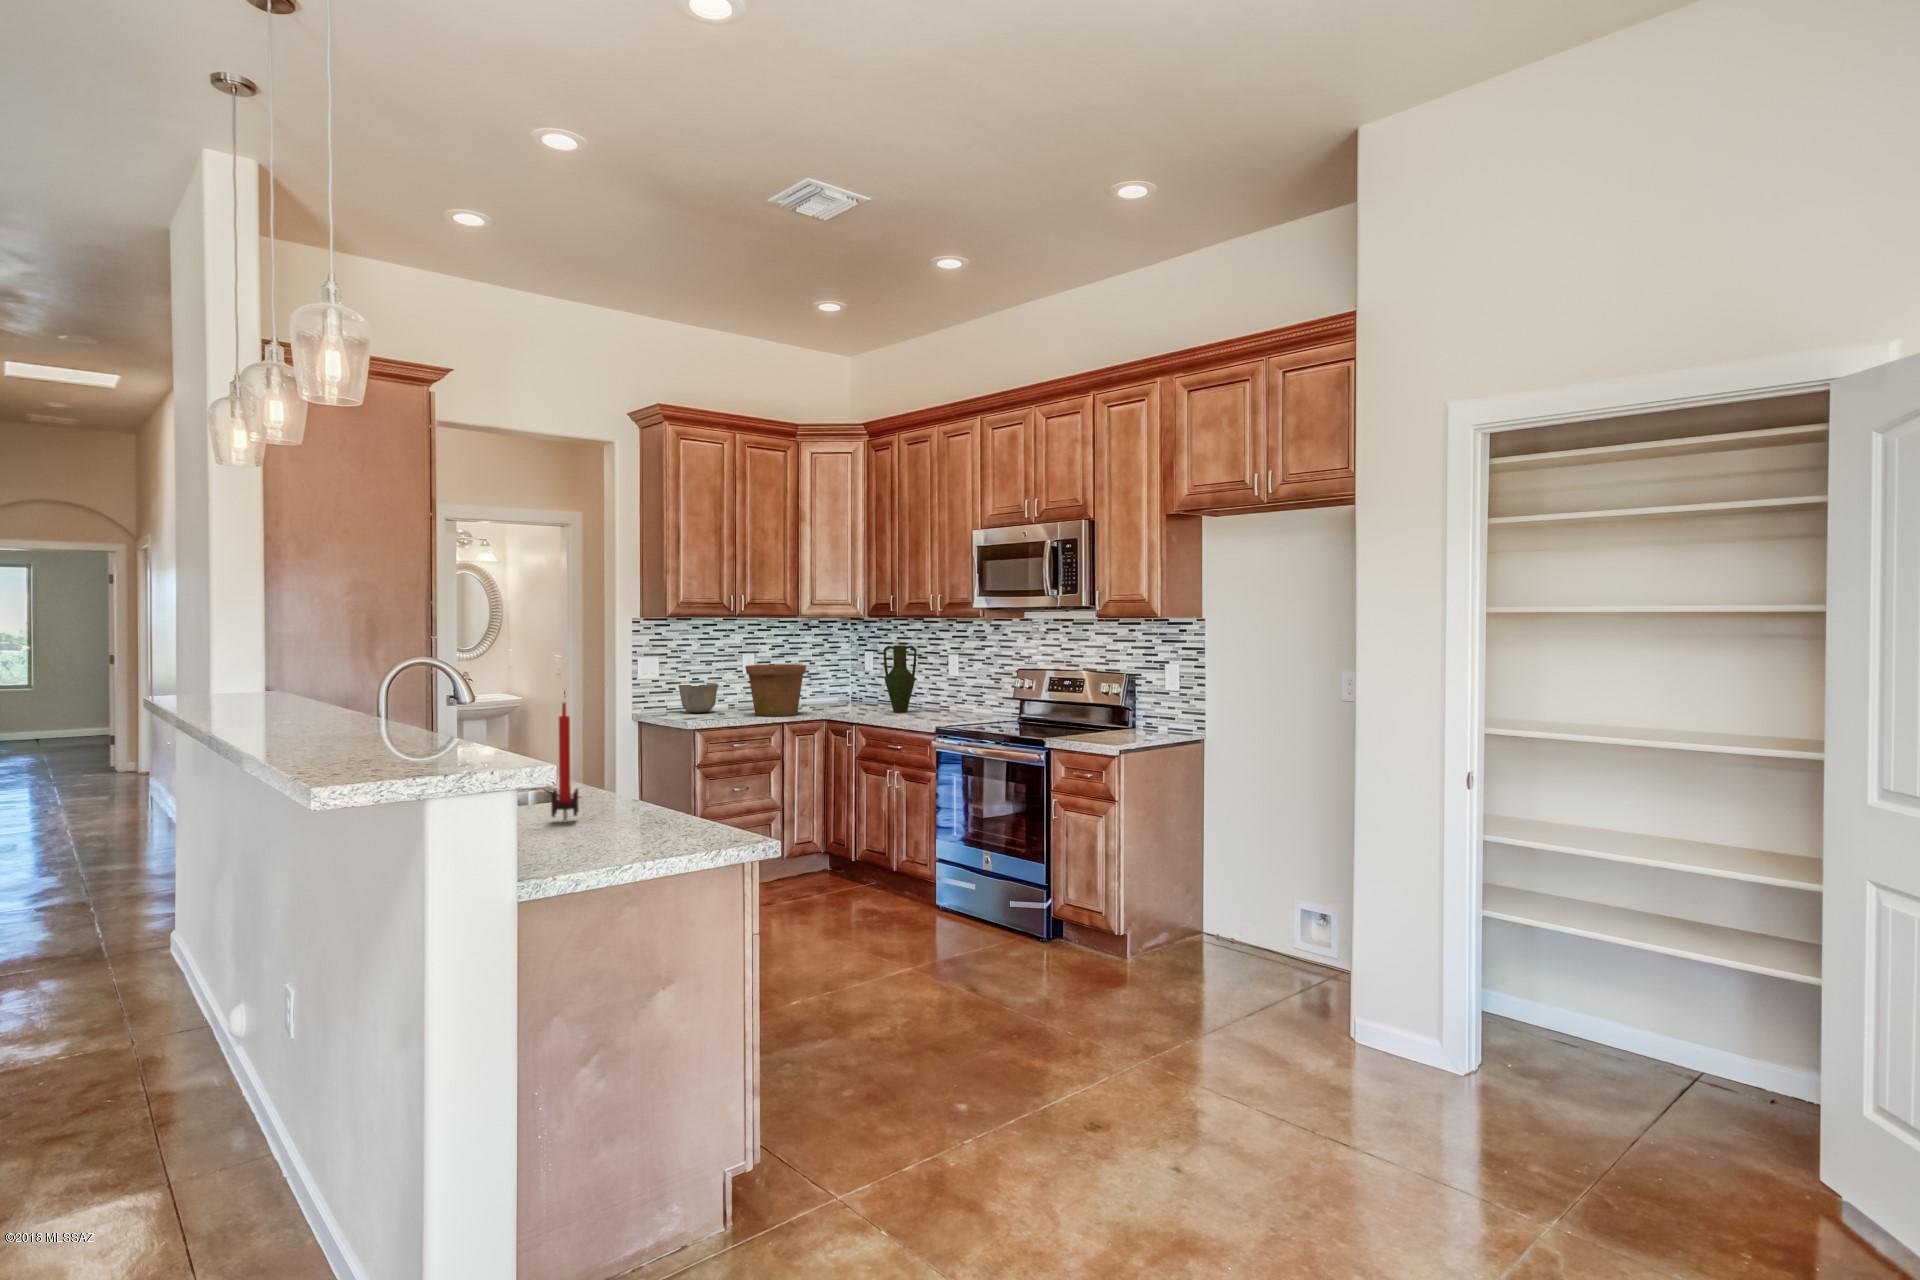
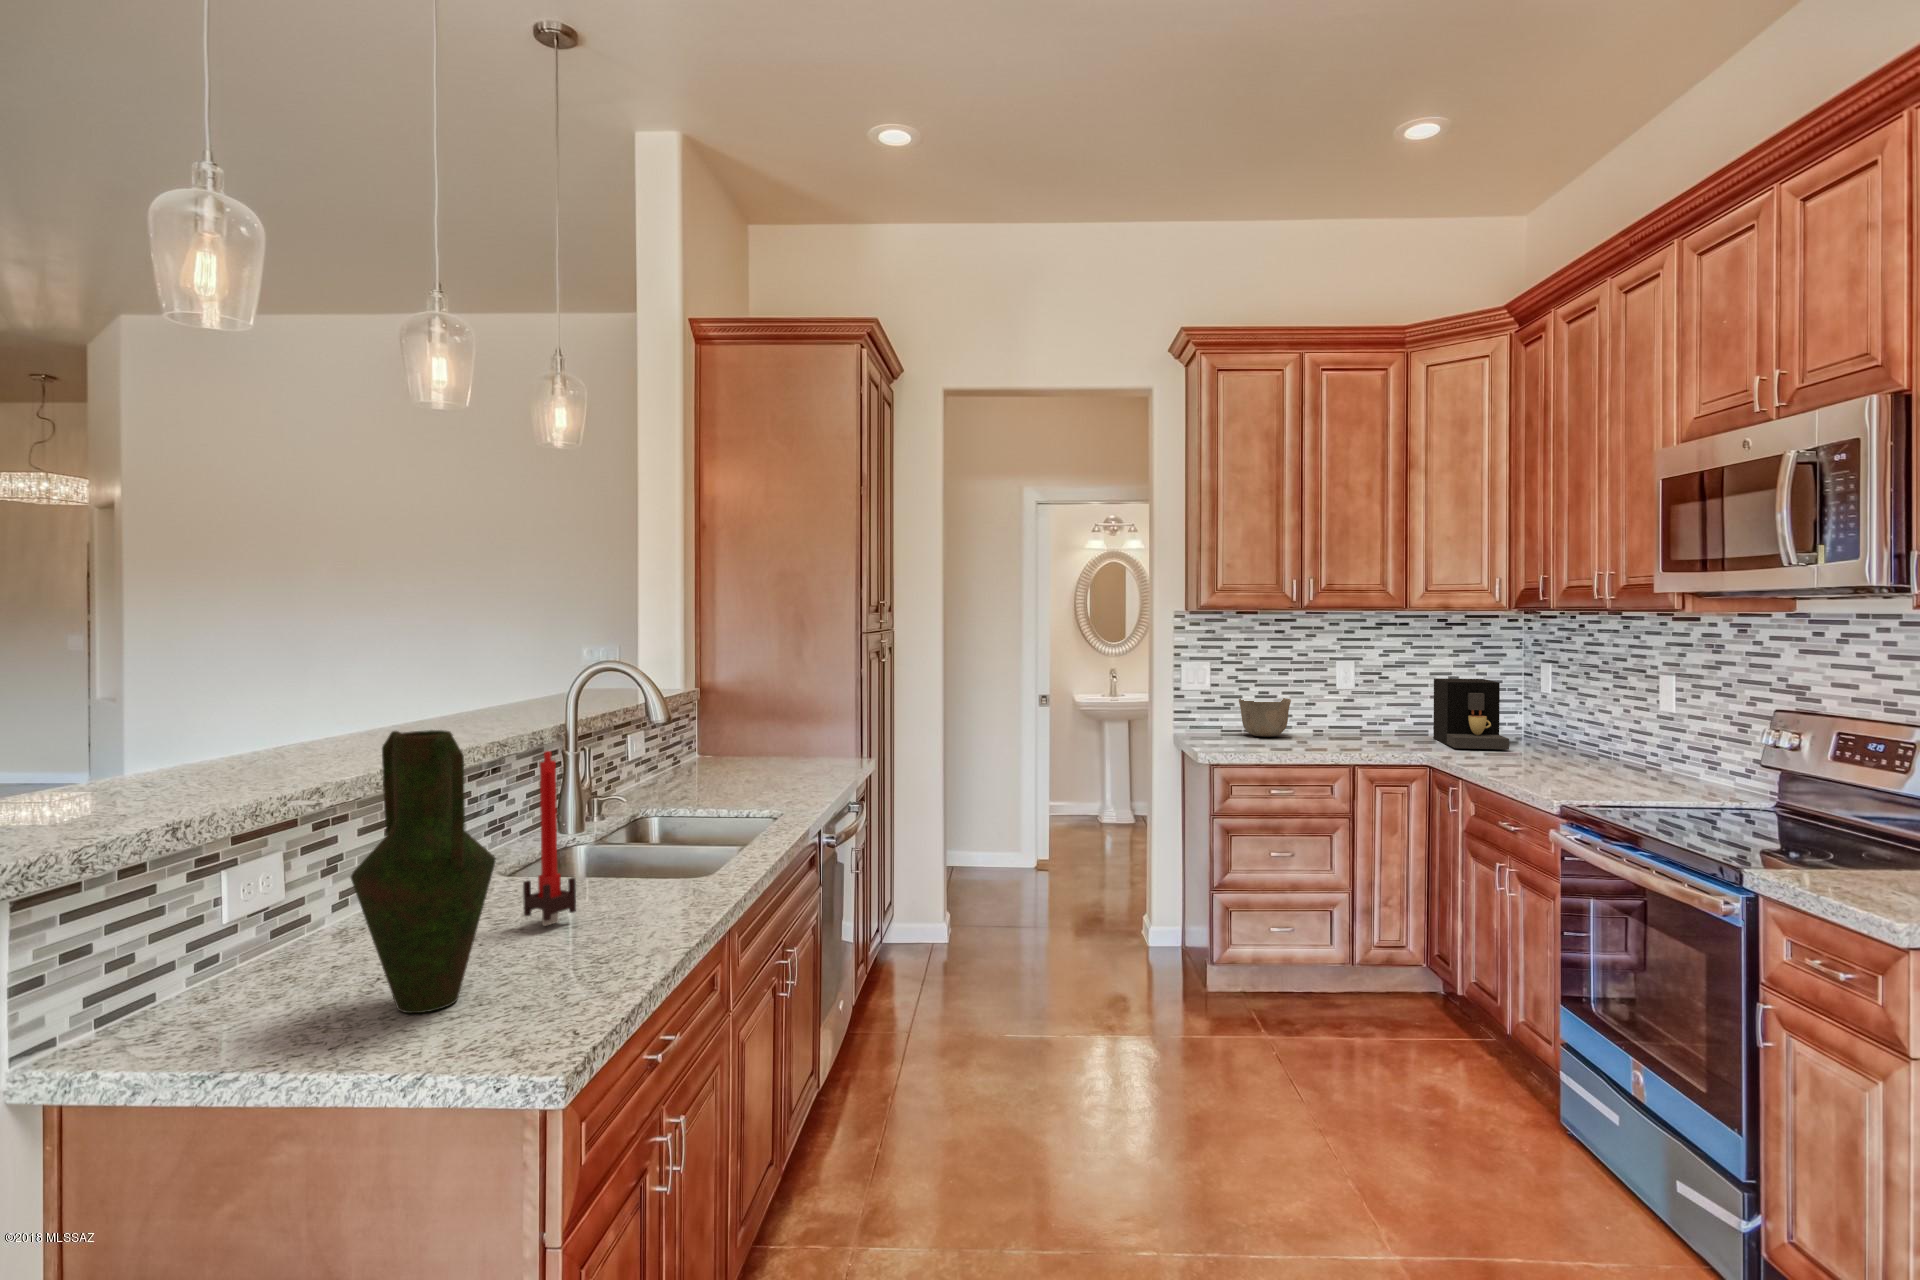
vase: present [884,645,917,713] -> present [351,730,496,1013]
flower pot: present [745,664,806,716] -> none [1310,678,1401,753]
coffee maker: none [805,664,862,710] -> present [1433,678,1509,749]

